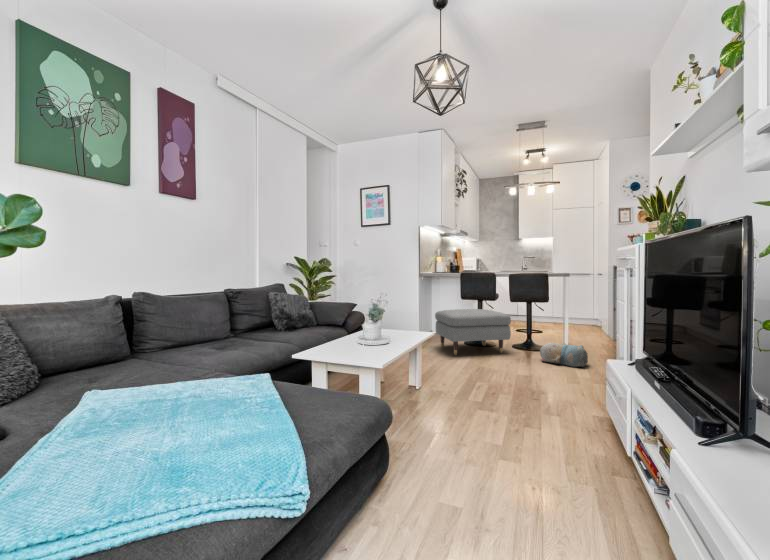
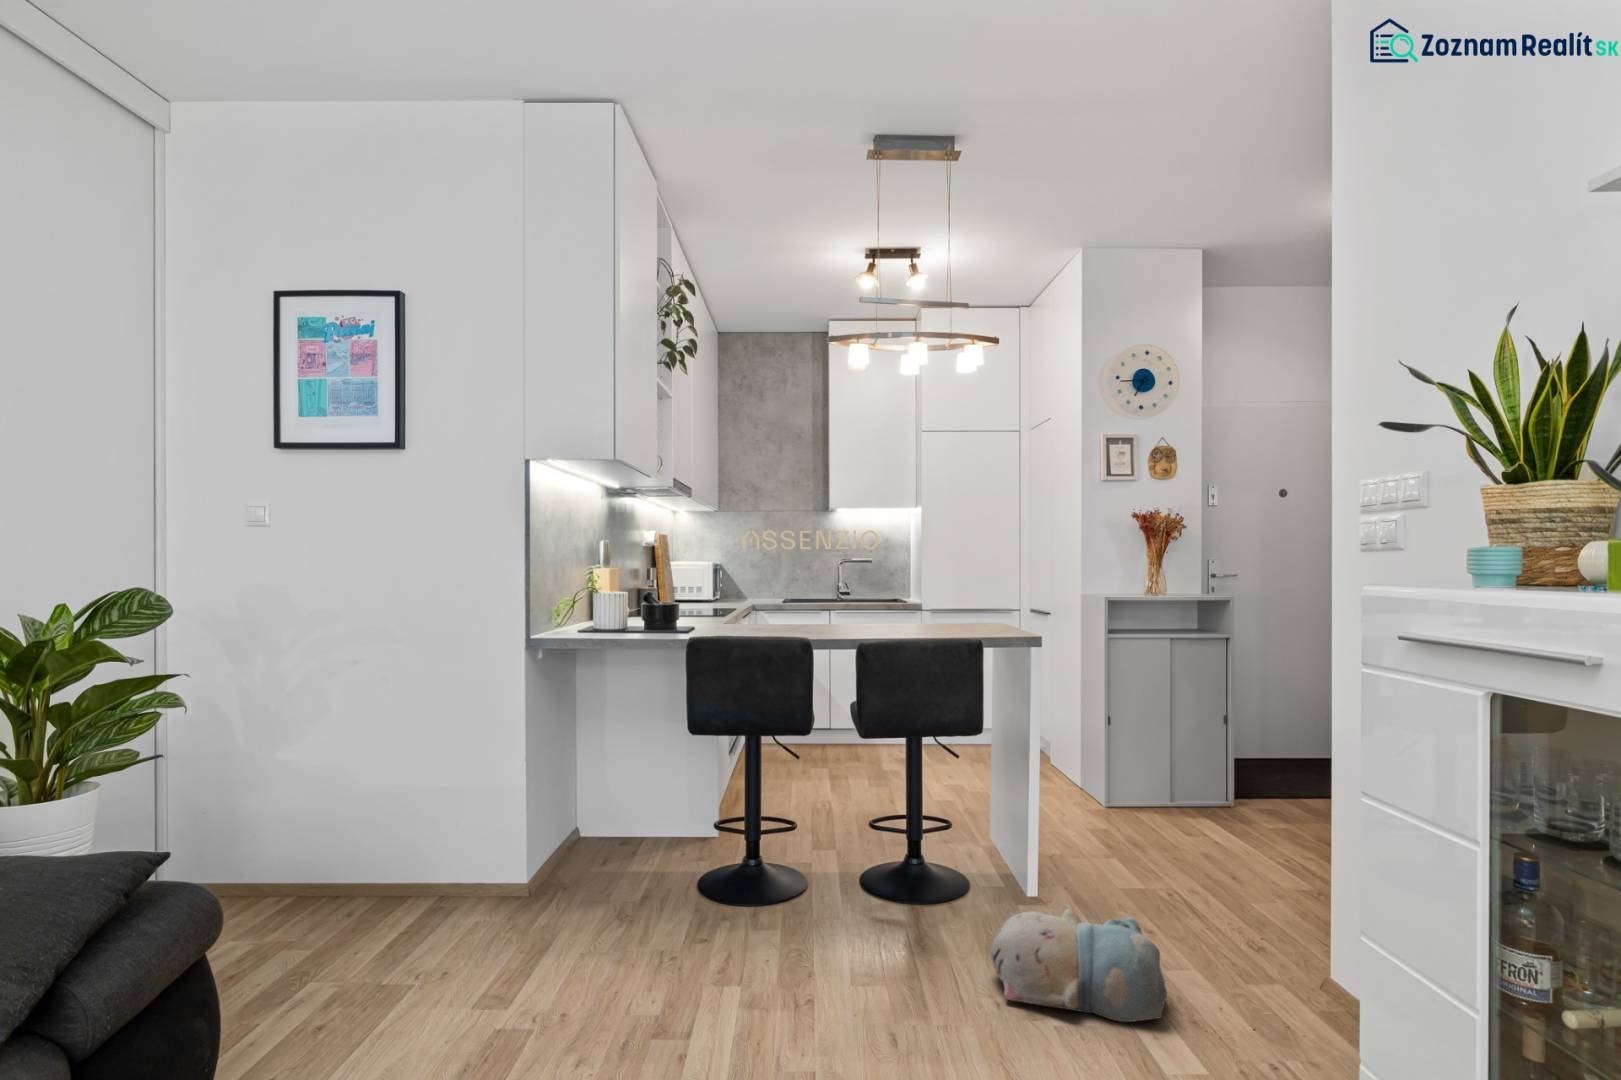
ottoman: present [435,309,511,355] -> none [584,773,878,1014]

